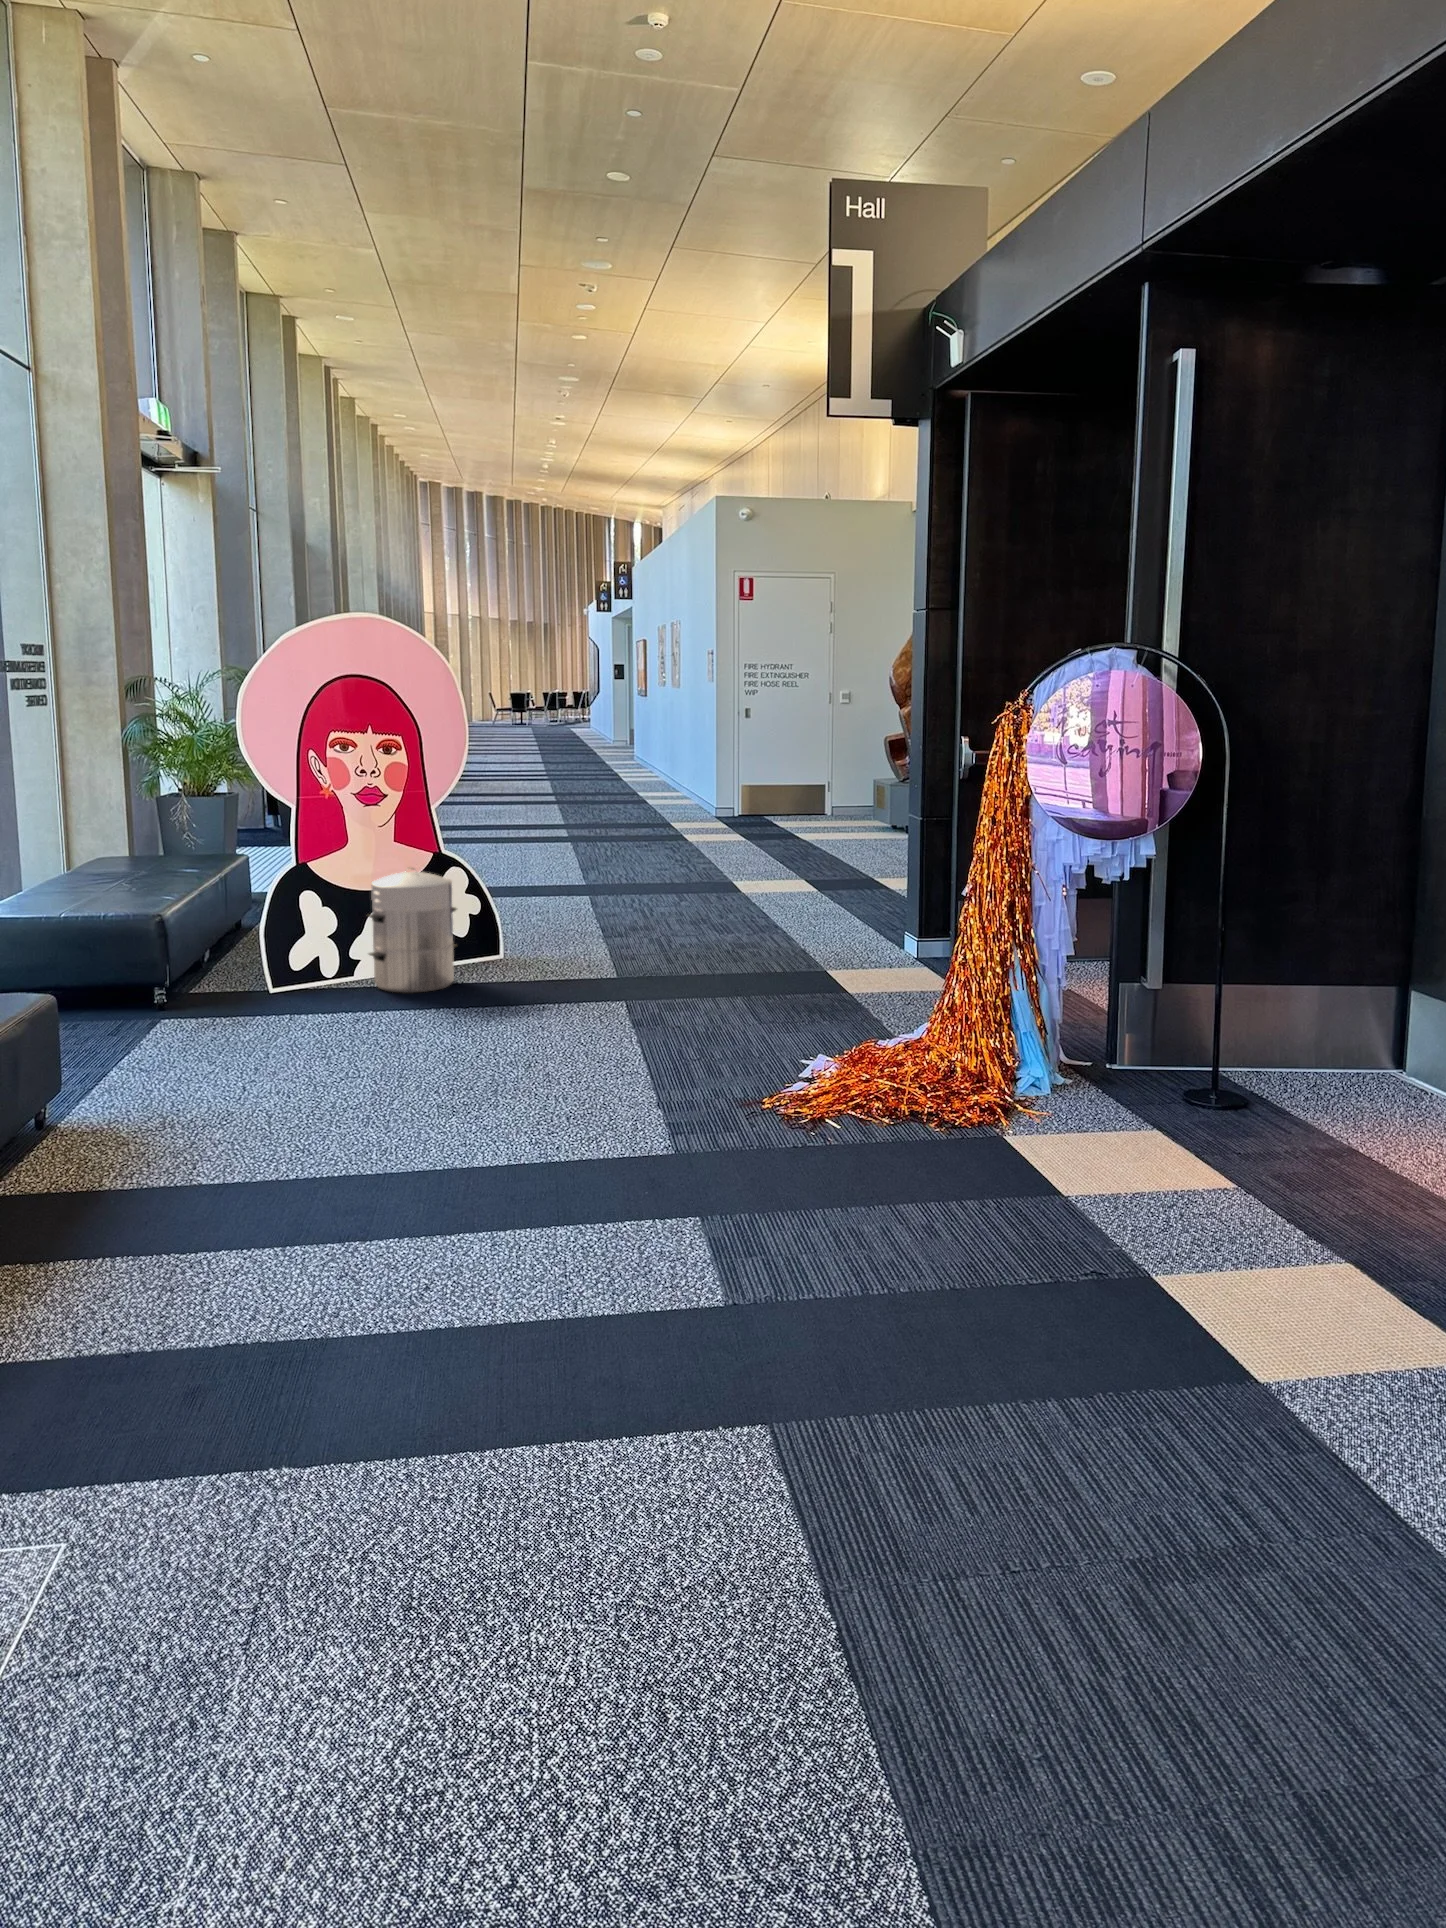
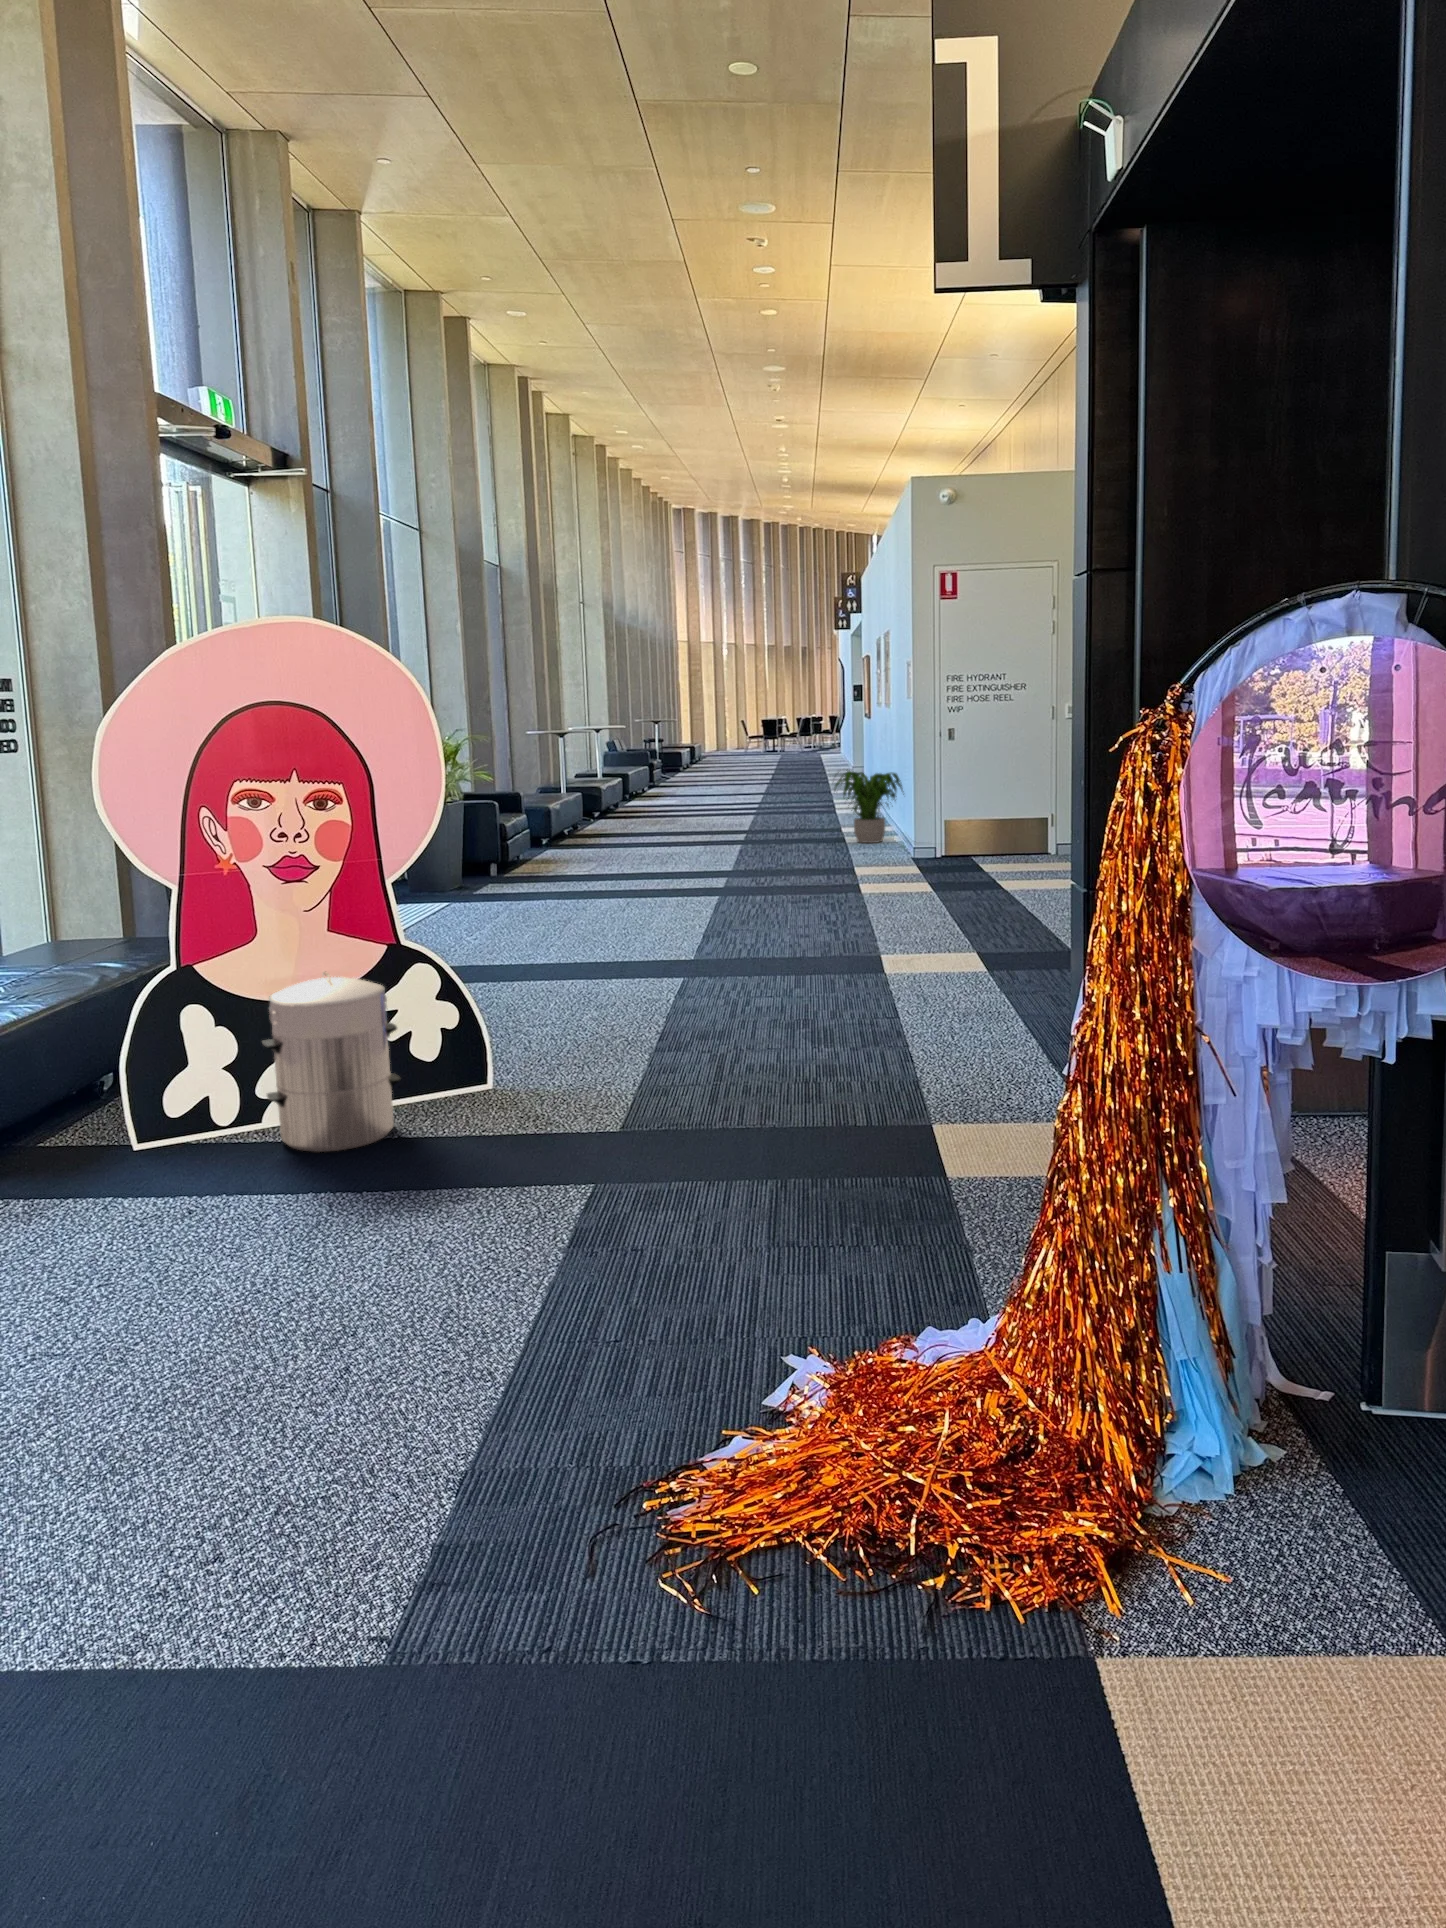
potted plant: none [637,743,704,809] -> present [835,771,903,843]

